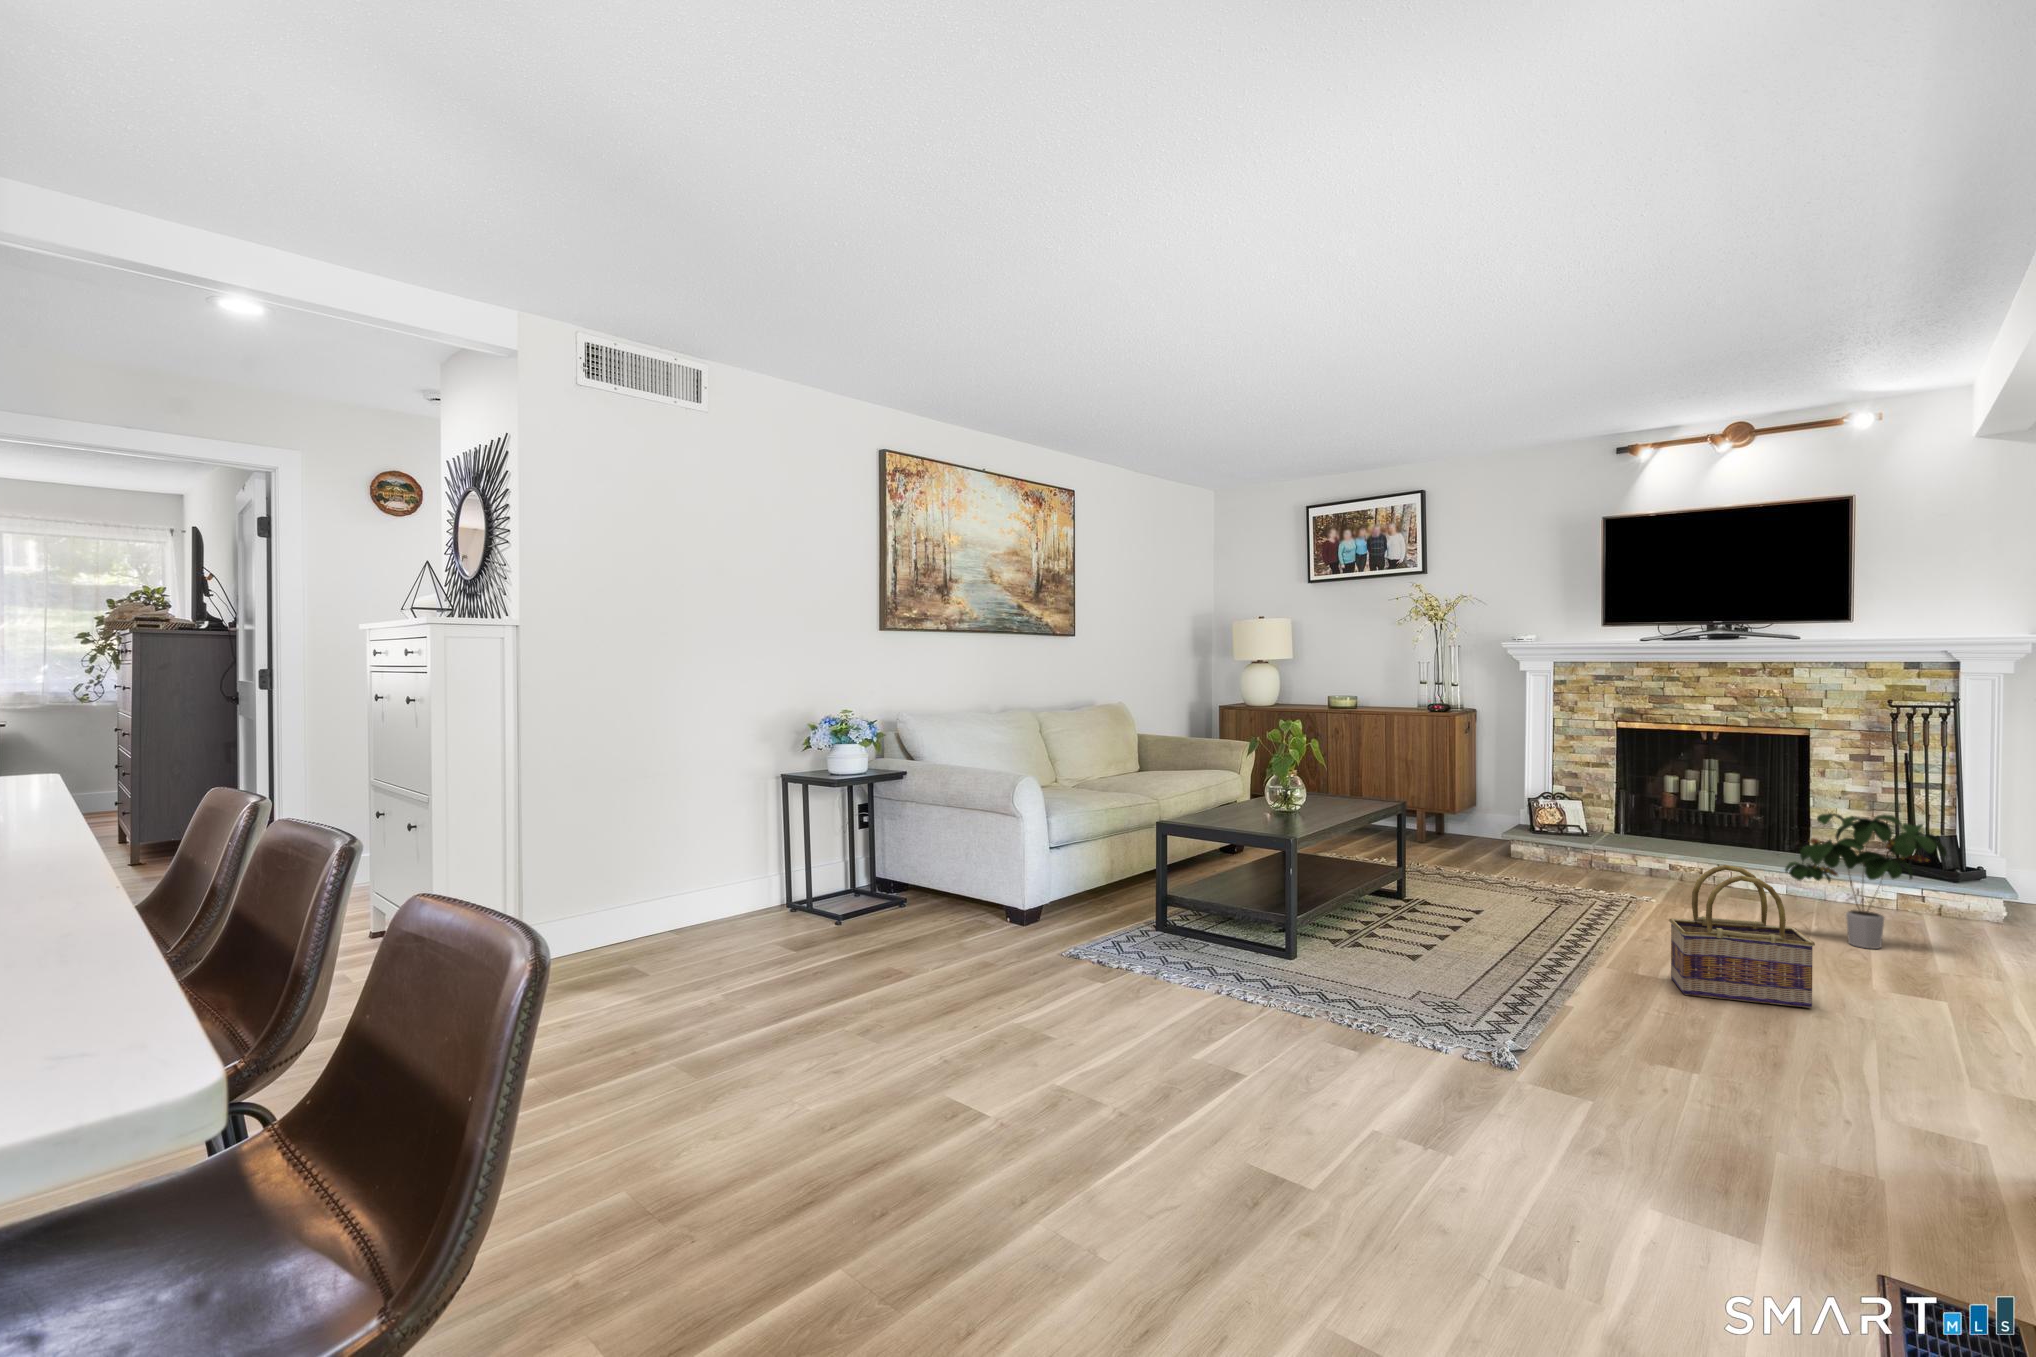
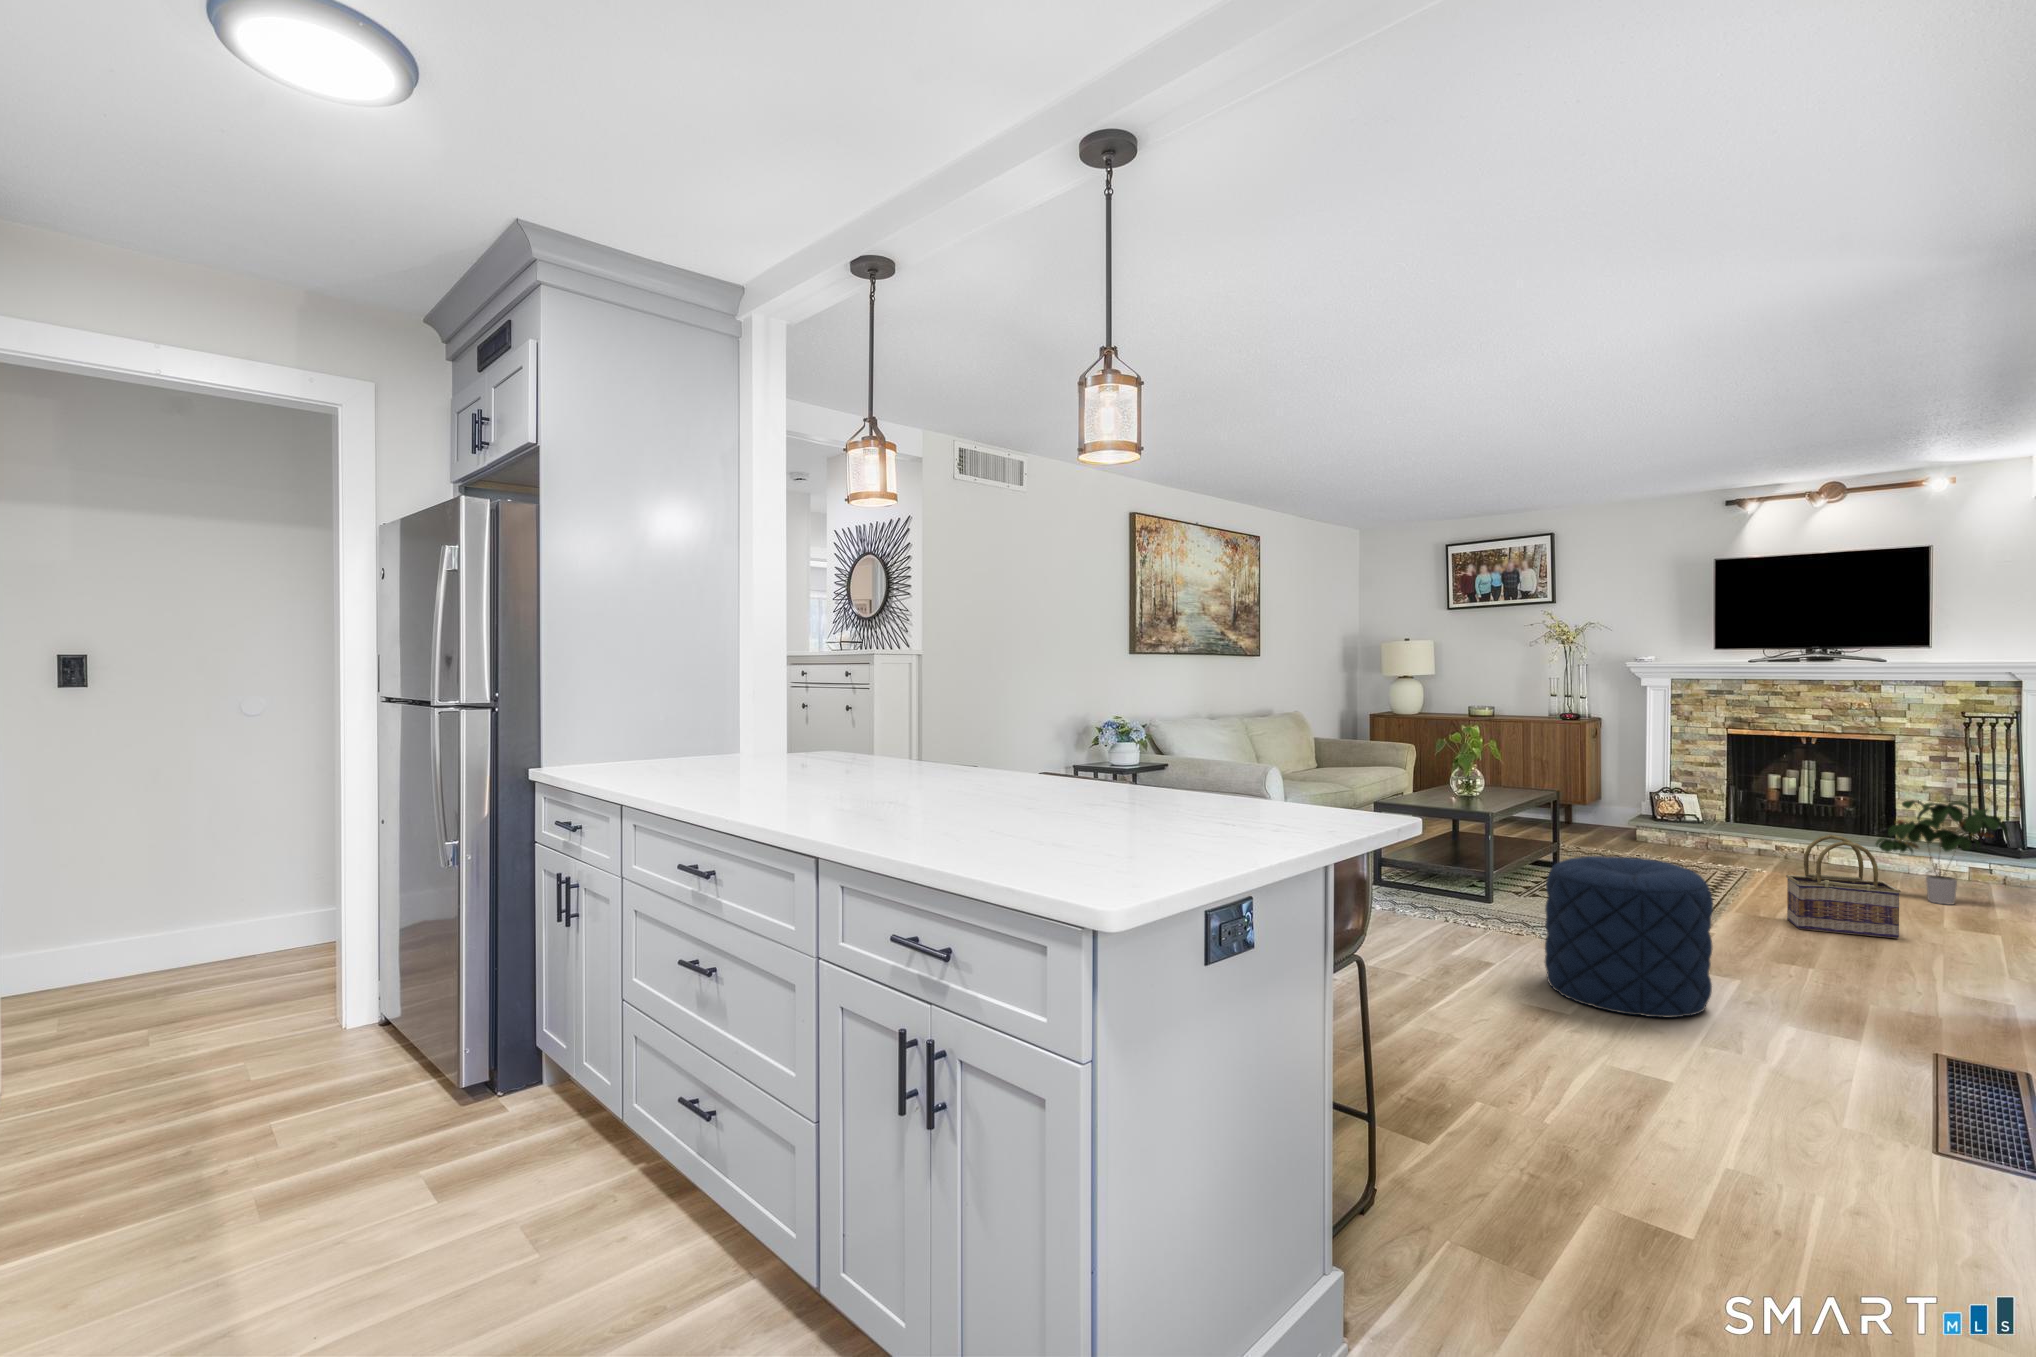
pouf: none [1304,915,1538,1180] -> present [1545,856,1713,1018]

